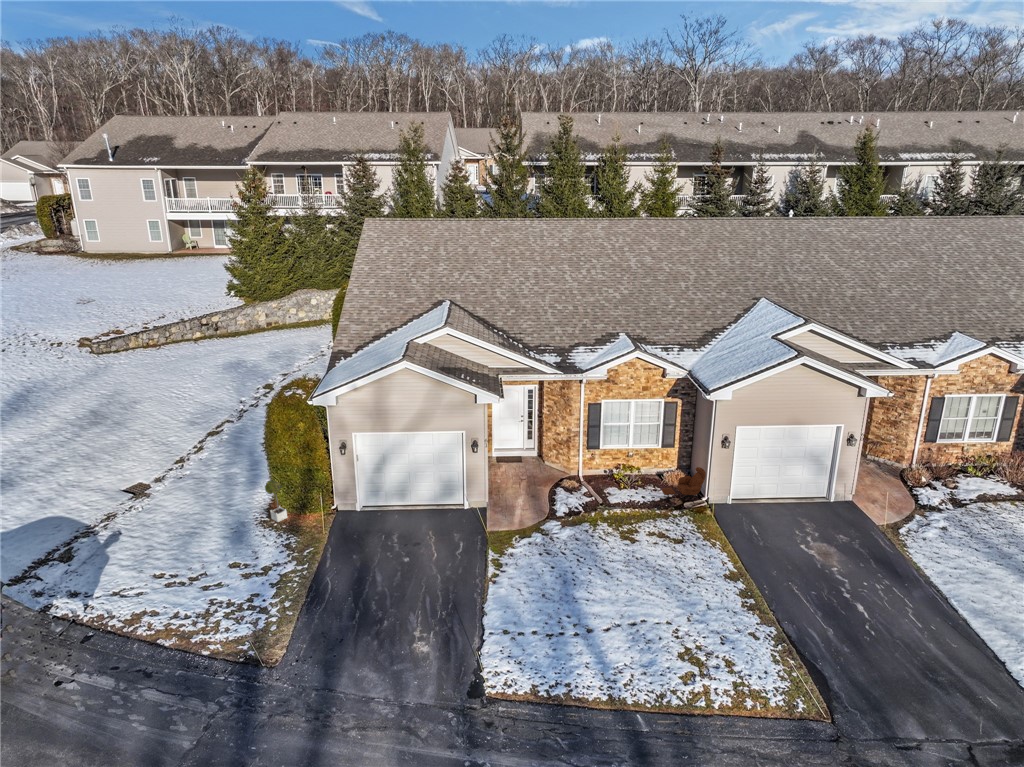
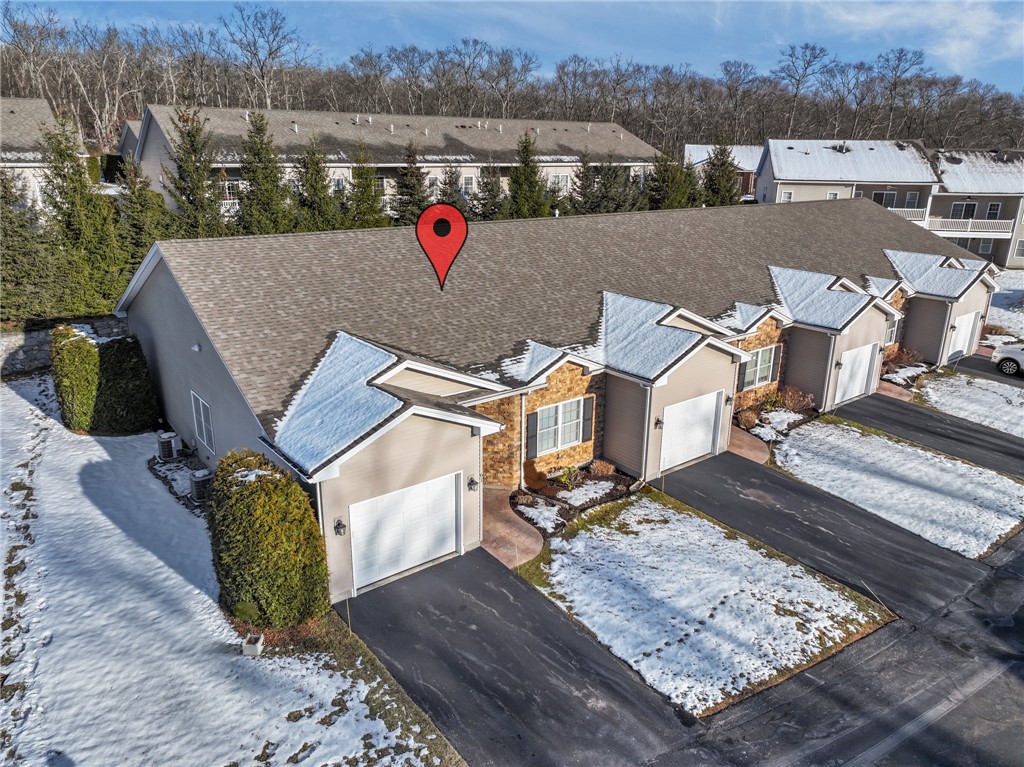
lounge chair: present [662,467,706,504] -> present [523,459,556,501]

